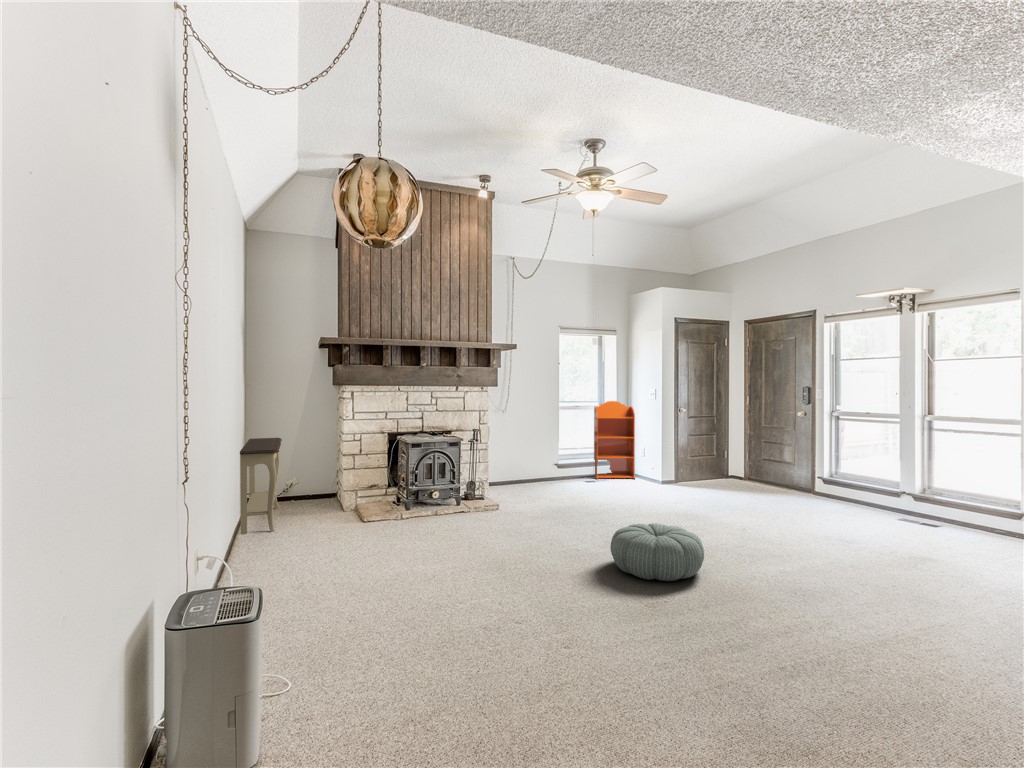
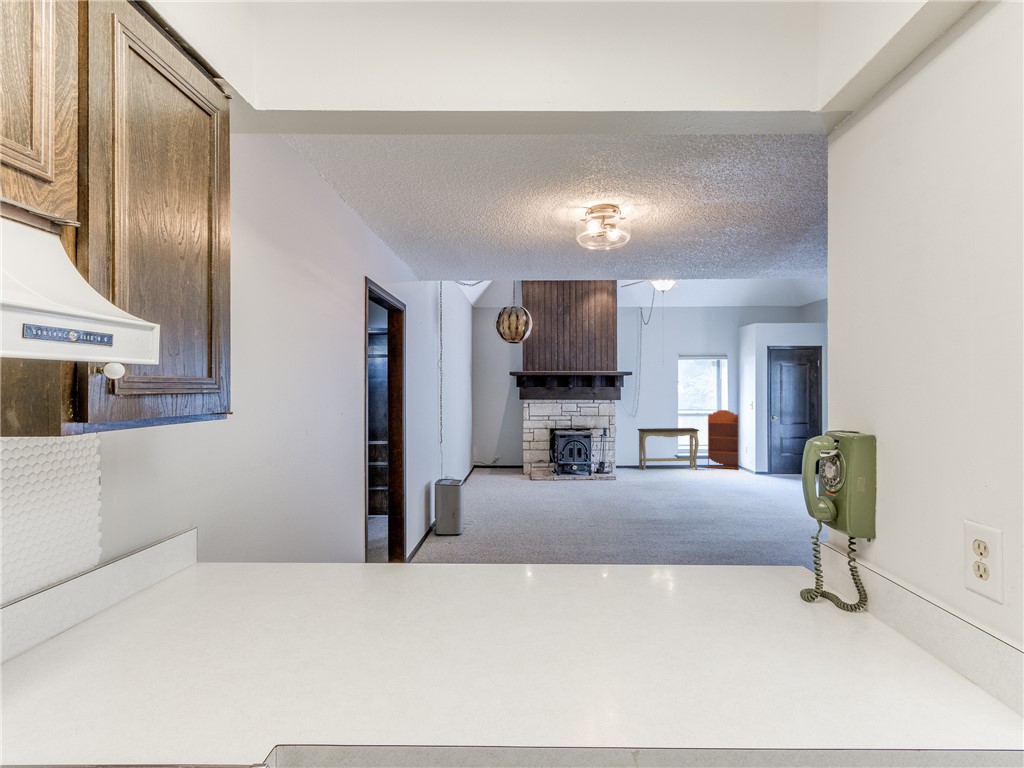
console table: present [240,438,282,535] -> present [637,428,699,470]
pouf: present [611,523,704,581] -> none [647,485,702,515]

